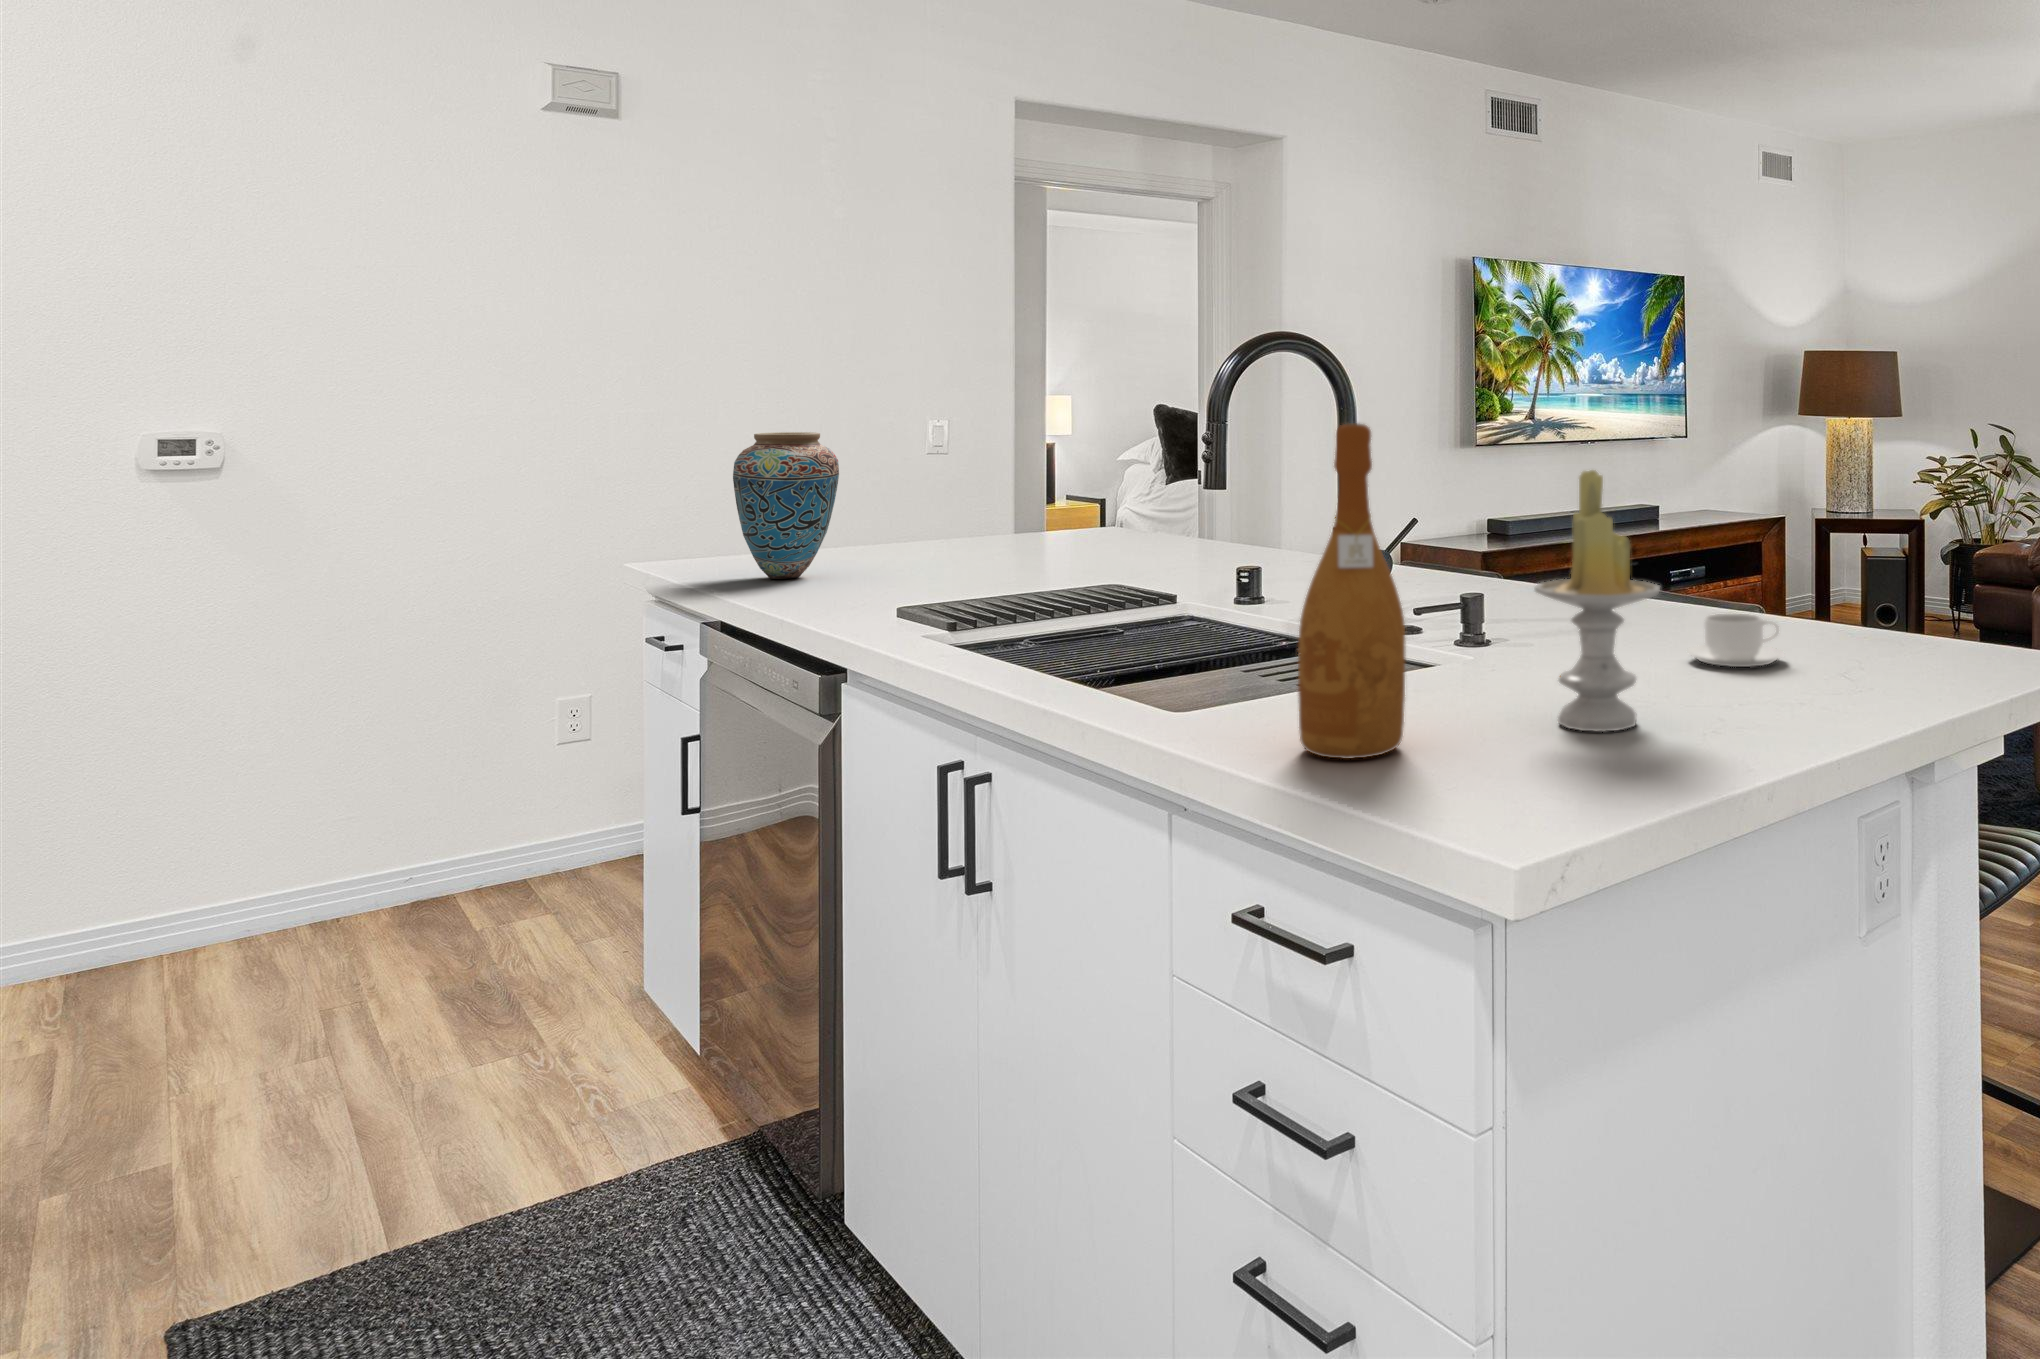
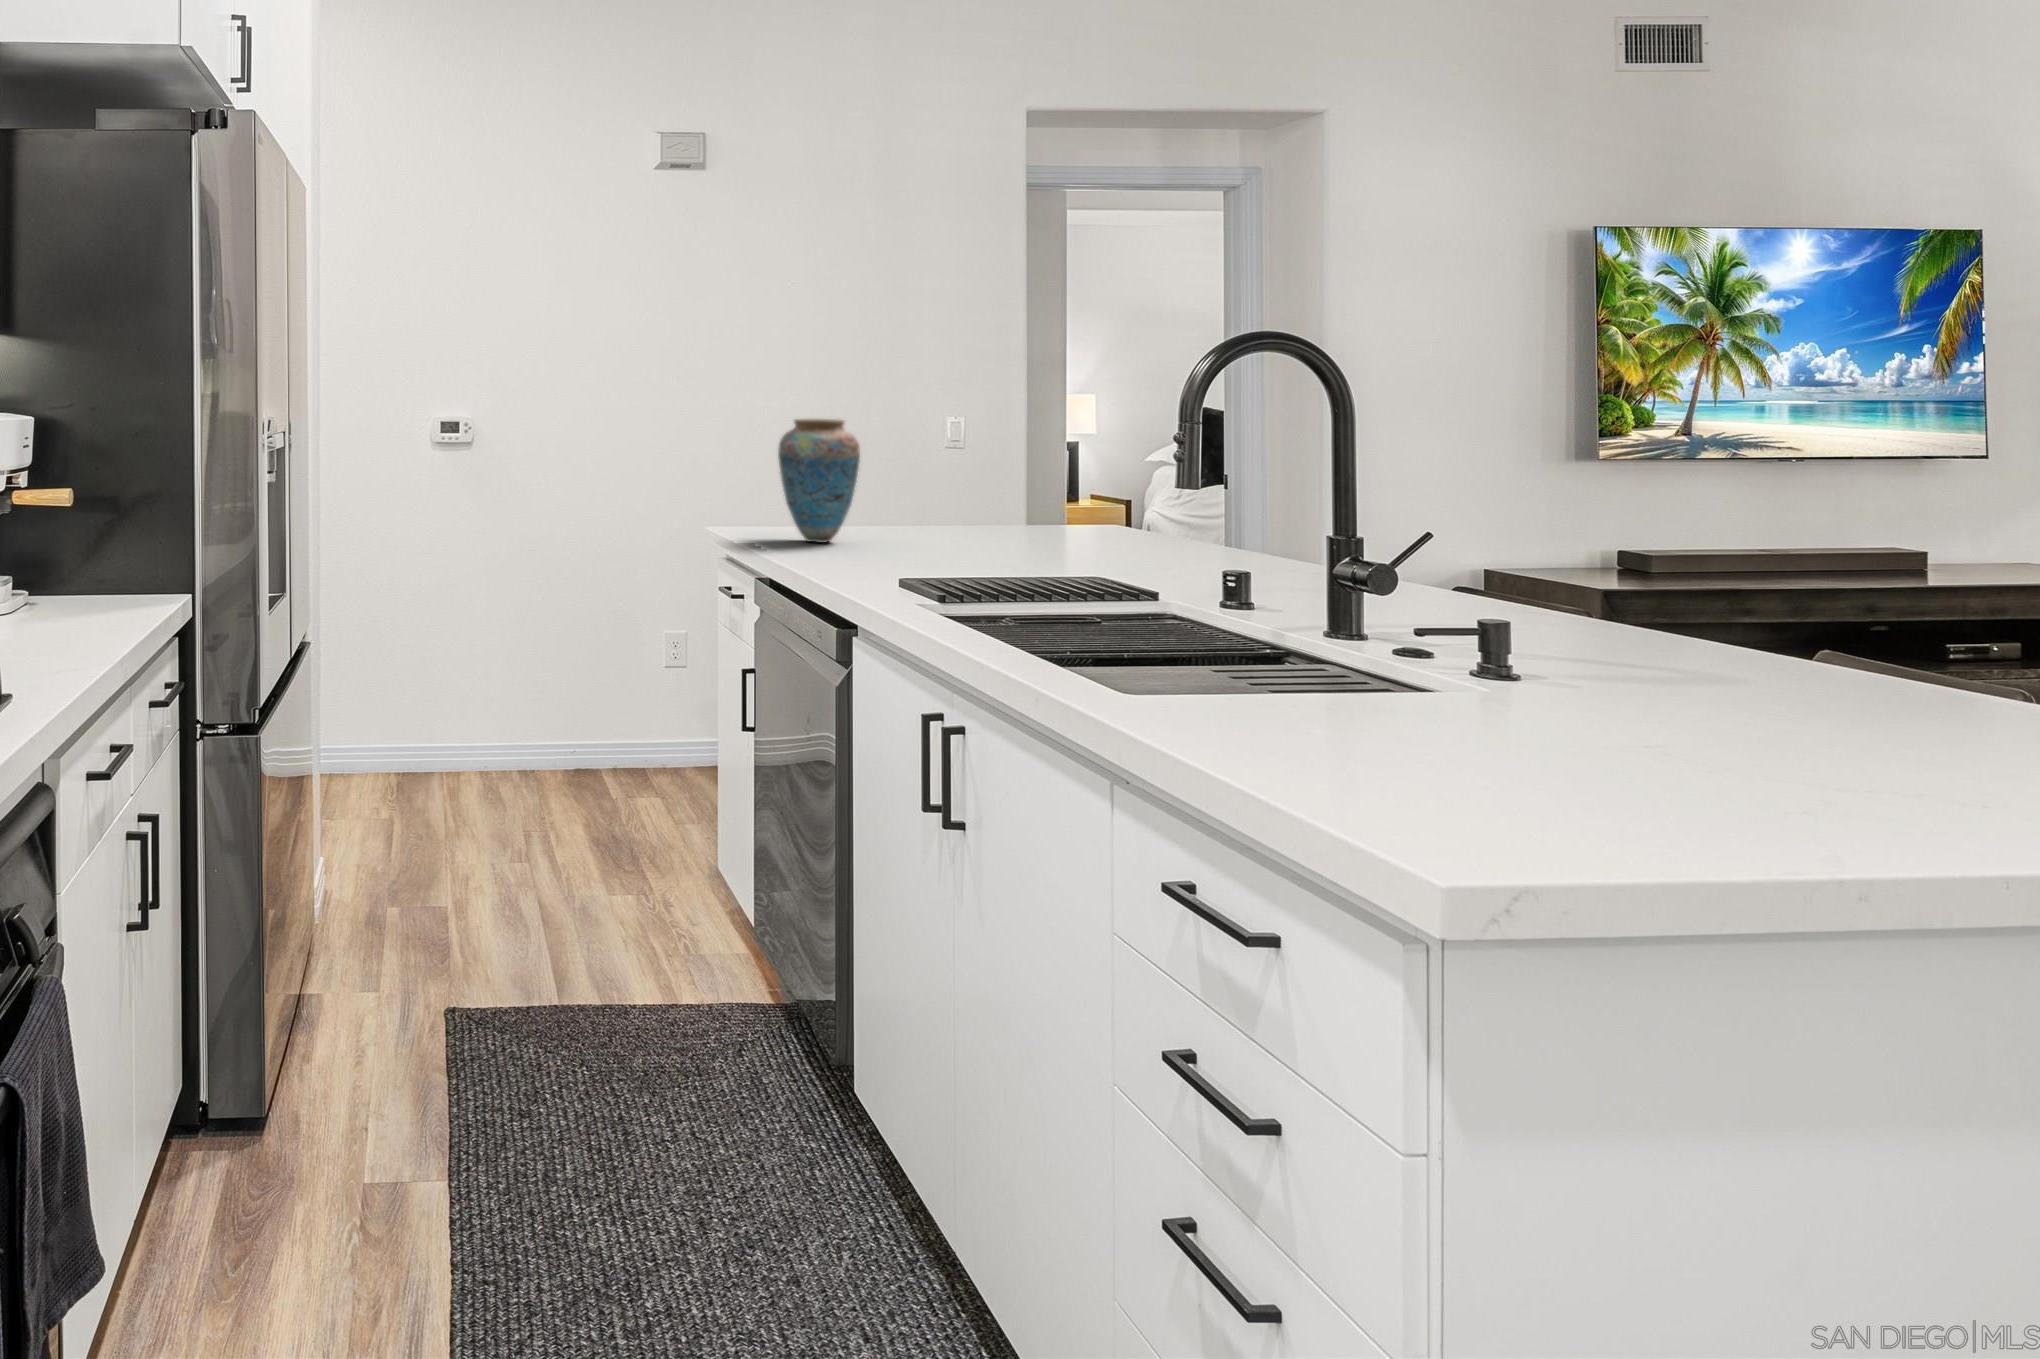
wine bottle: present [1298,423,1405,759] -> none [1232,420,1353,763]
candle: present [1535,470,1660,732] -> none [1529,482,1717,789]
coffee cup: present [1687,614,1784,667] -> none [1803,679,1977,752]

